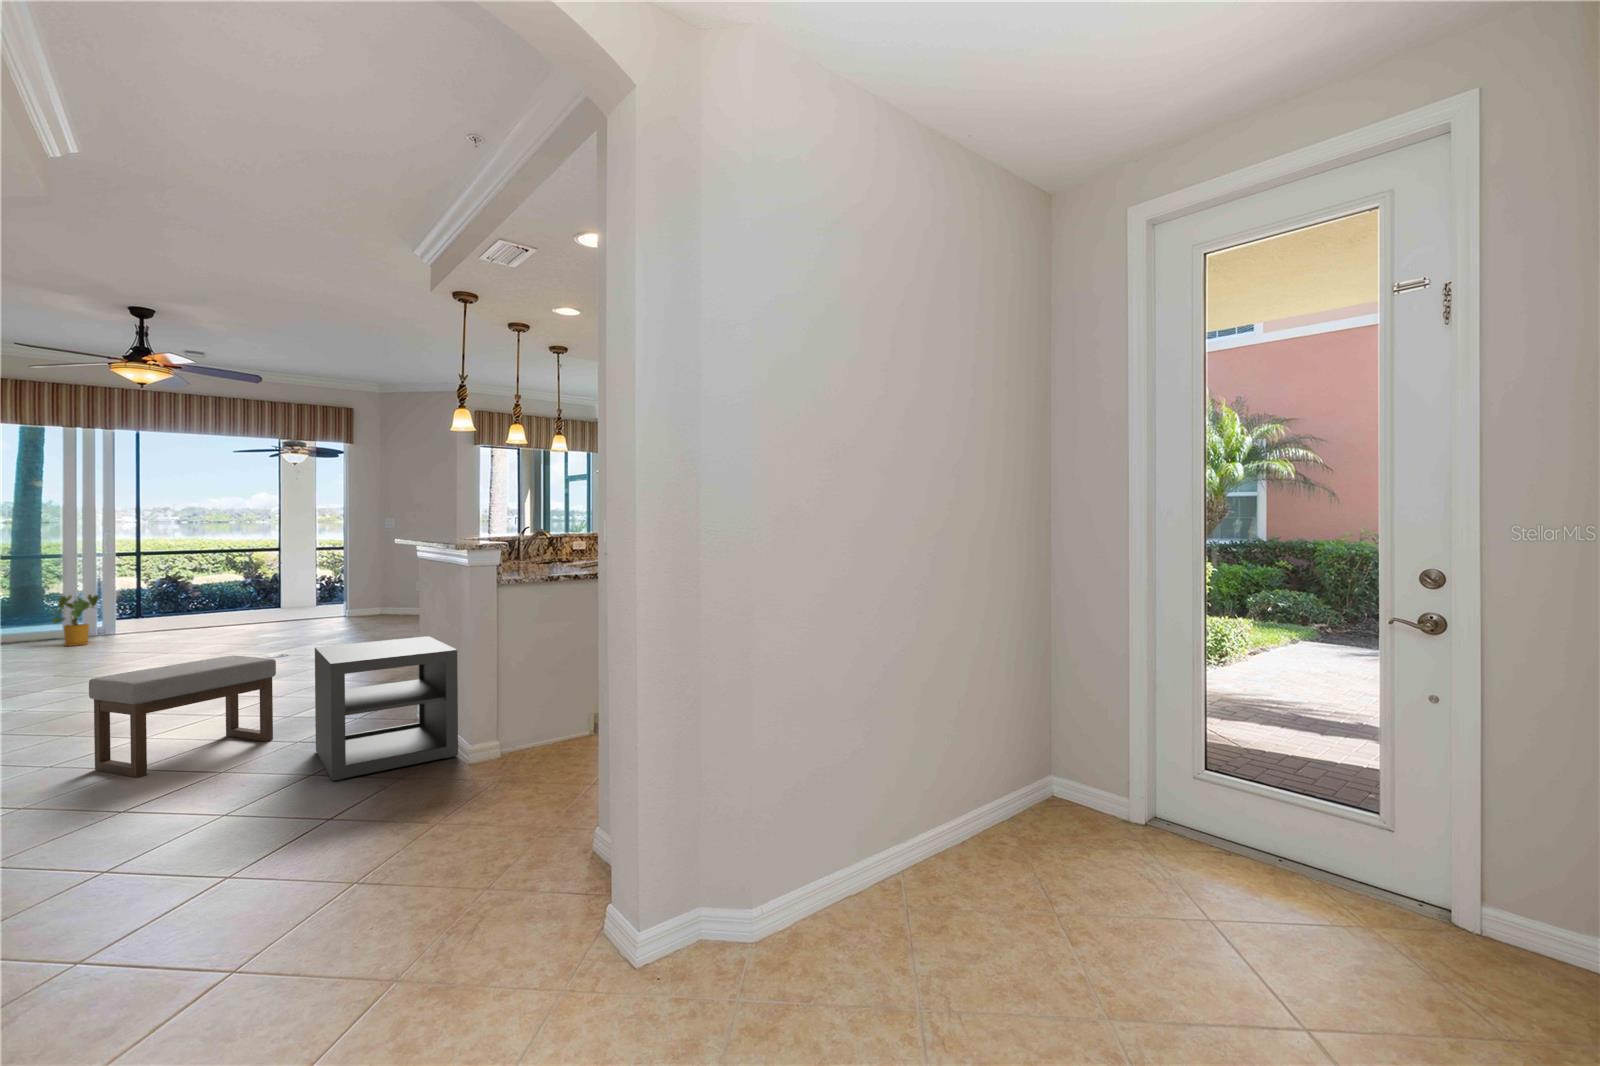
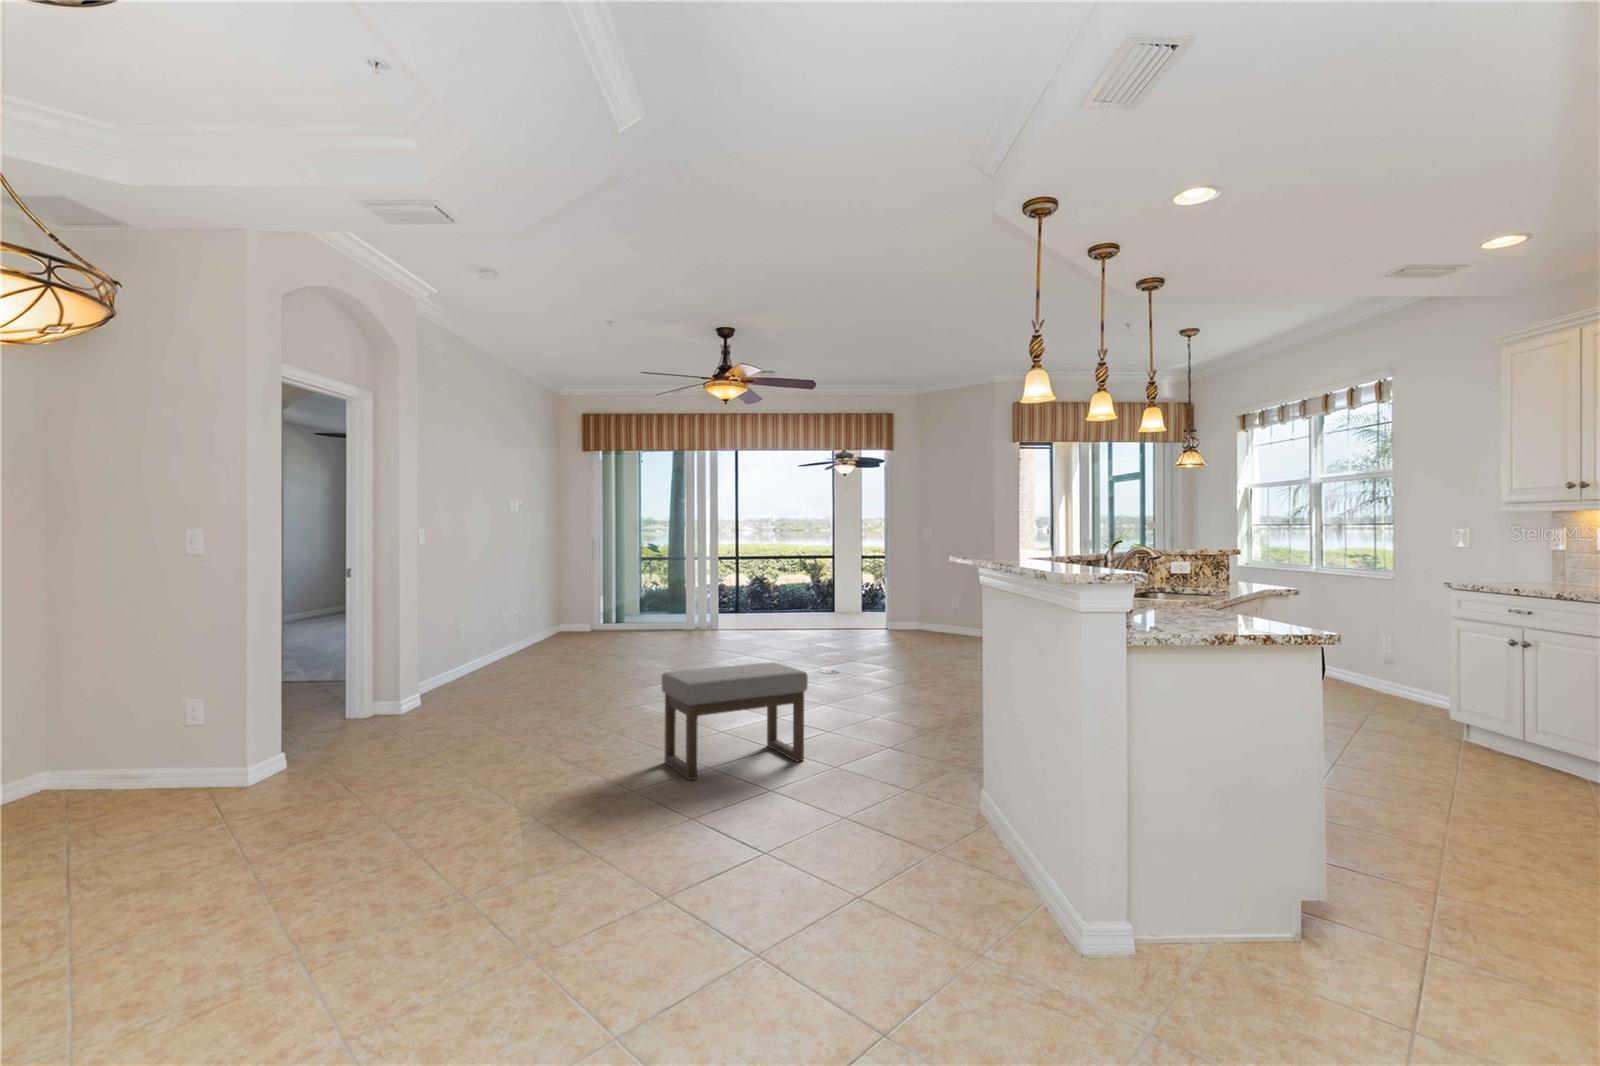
house plant: present [52,595,99,646] -> none [677,589,709,632]
storage cabinet: present [315,636,458,781] -> none [839,666,996,840]

